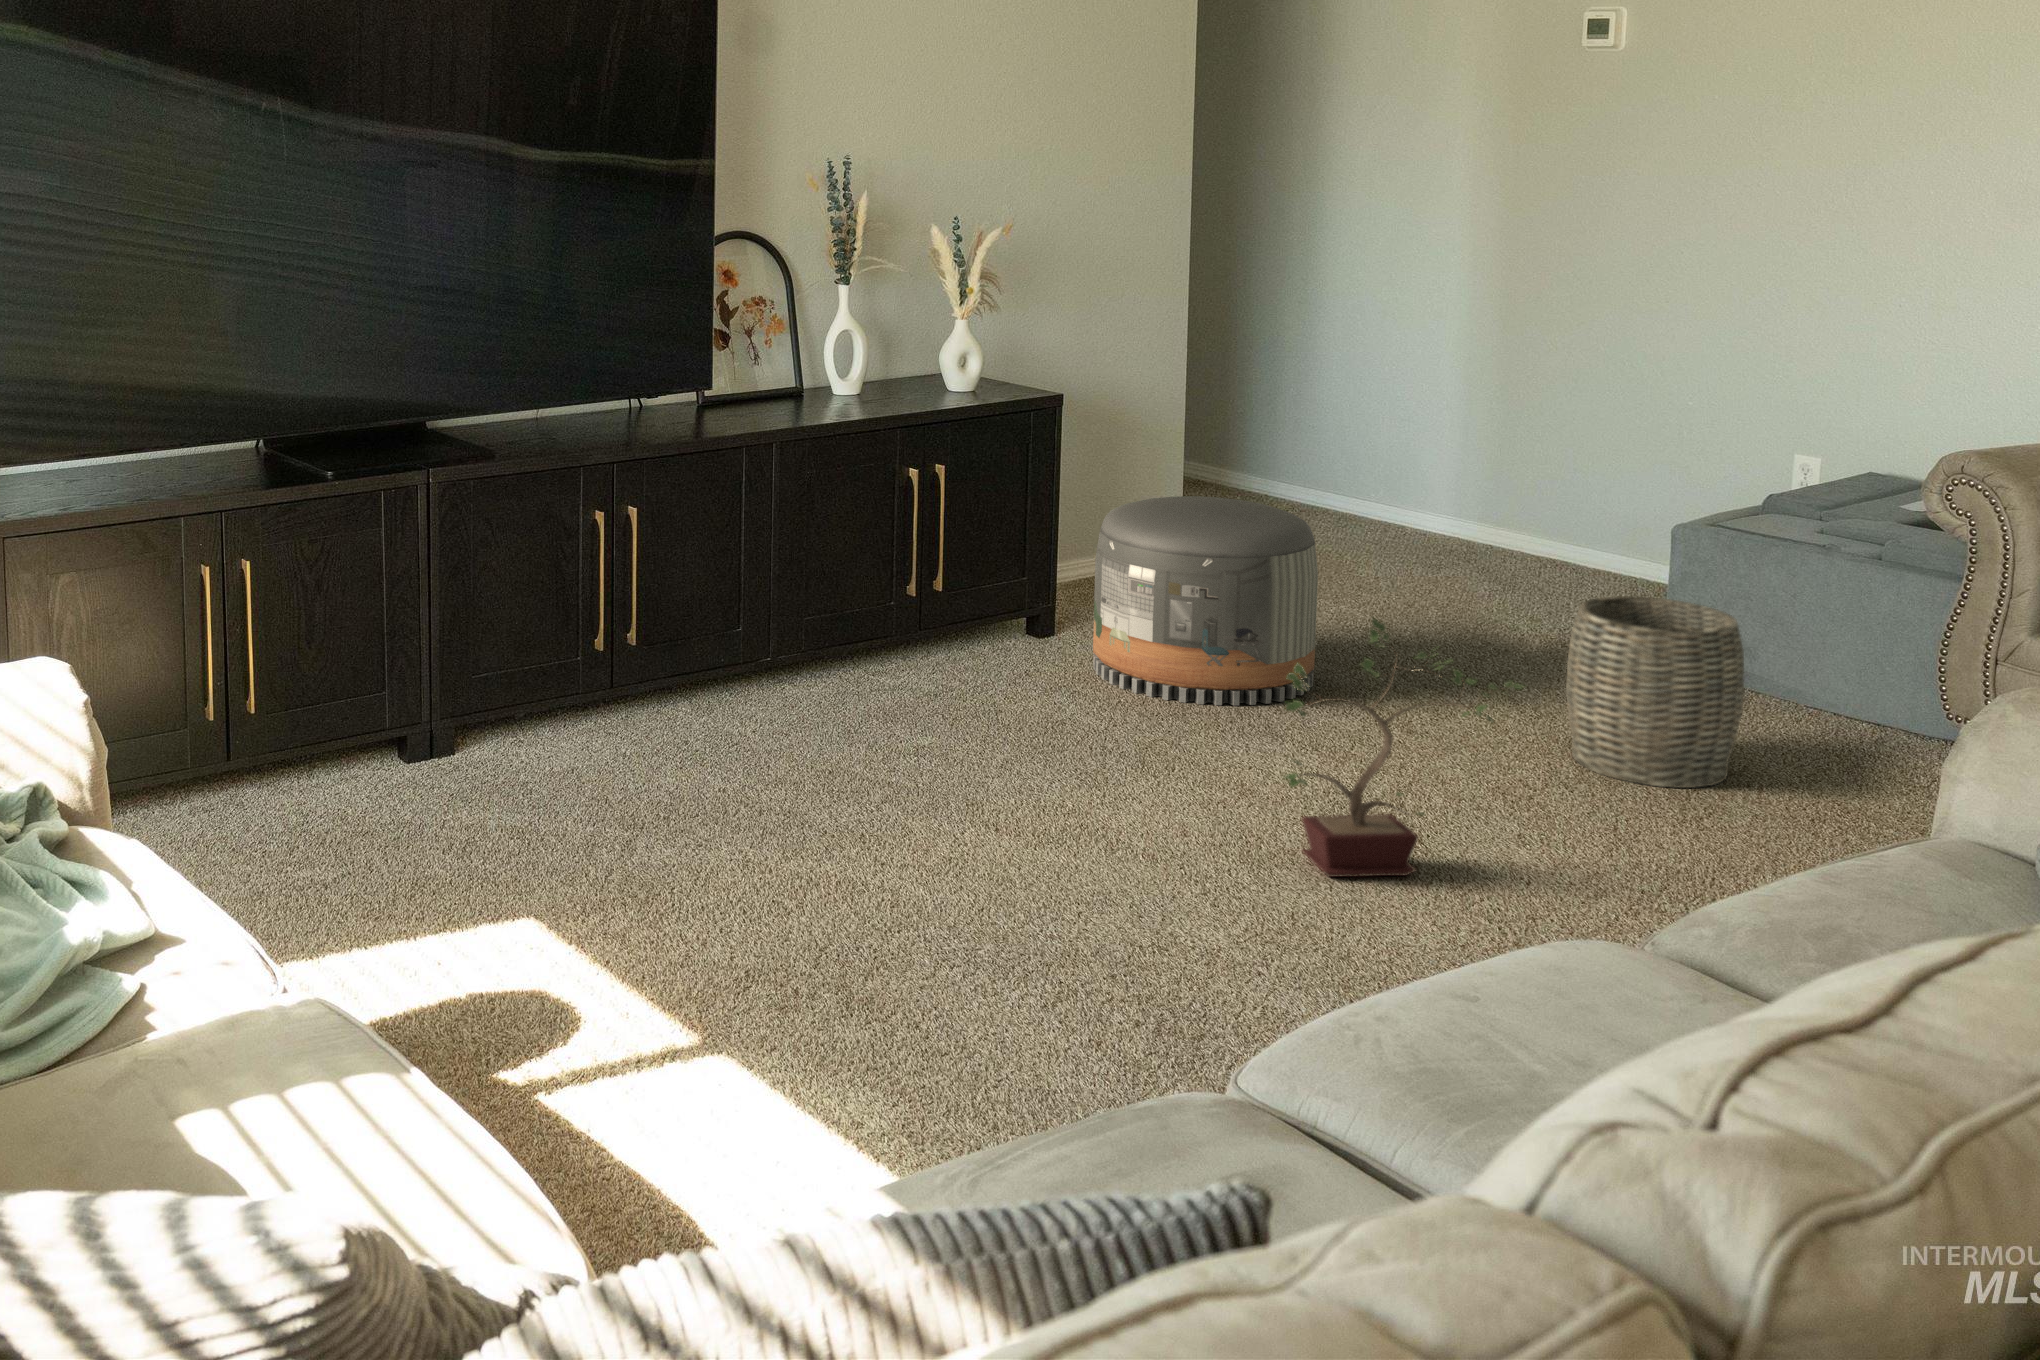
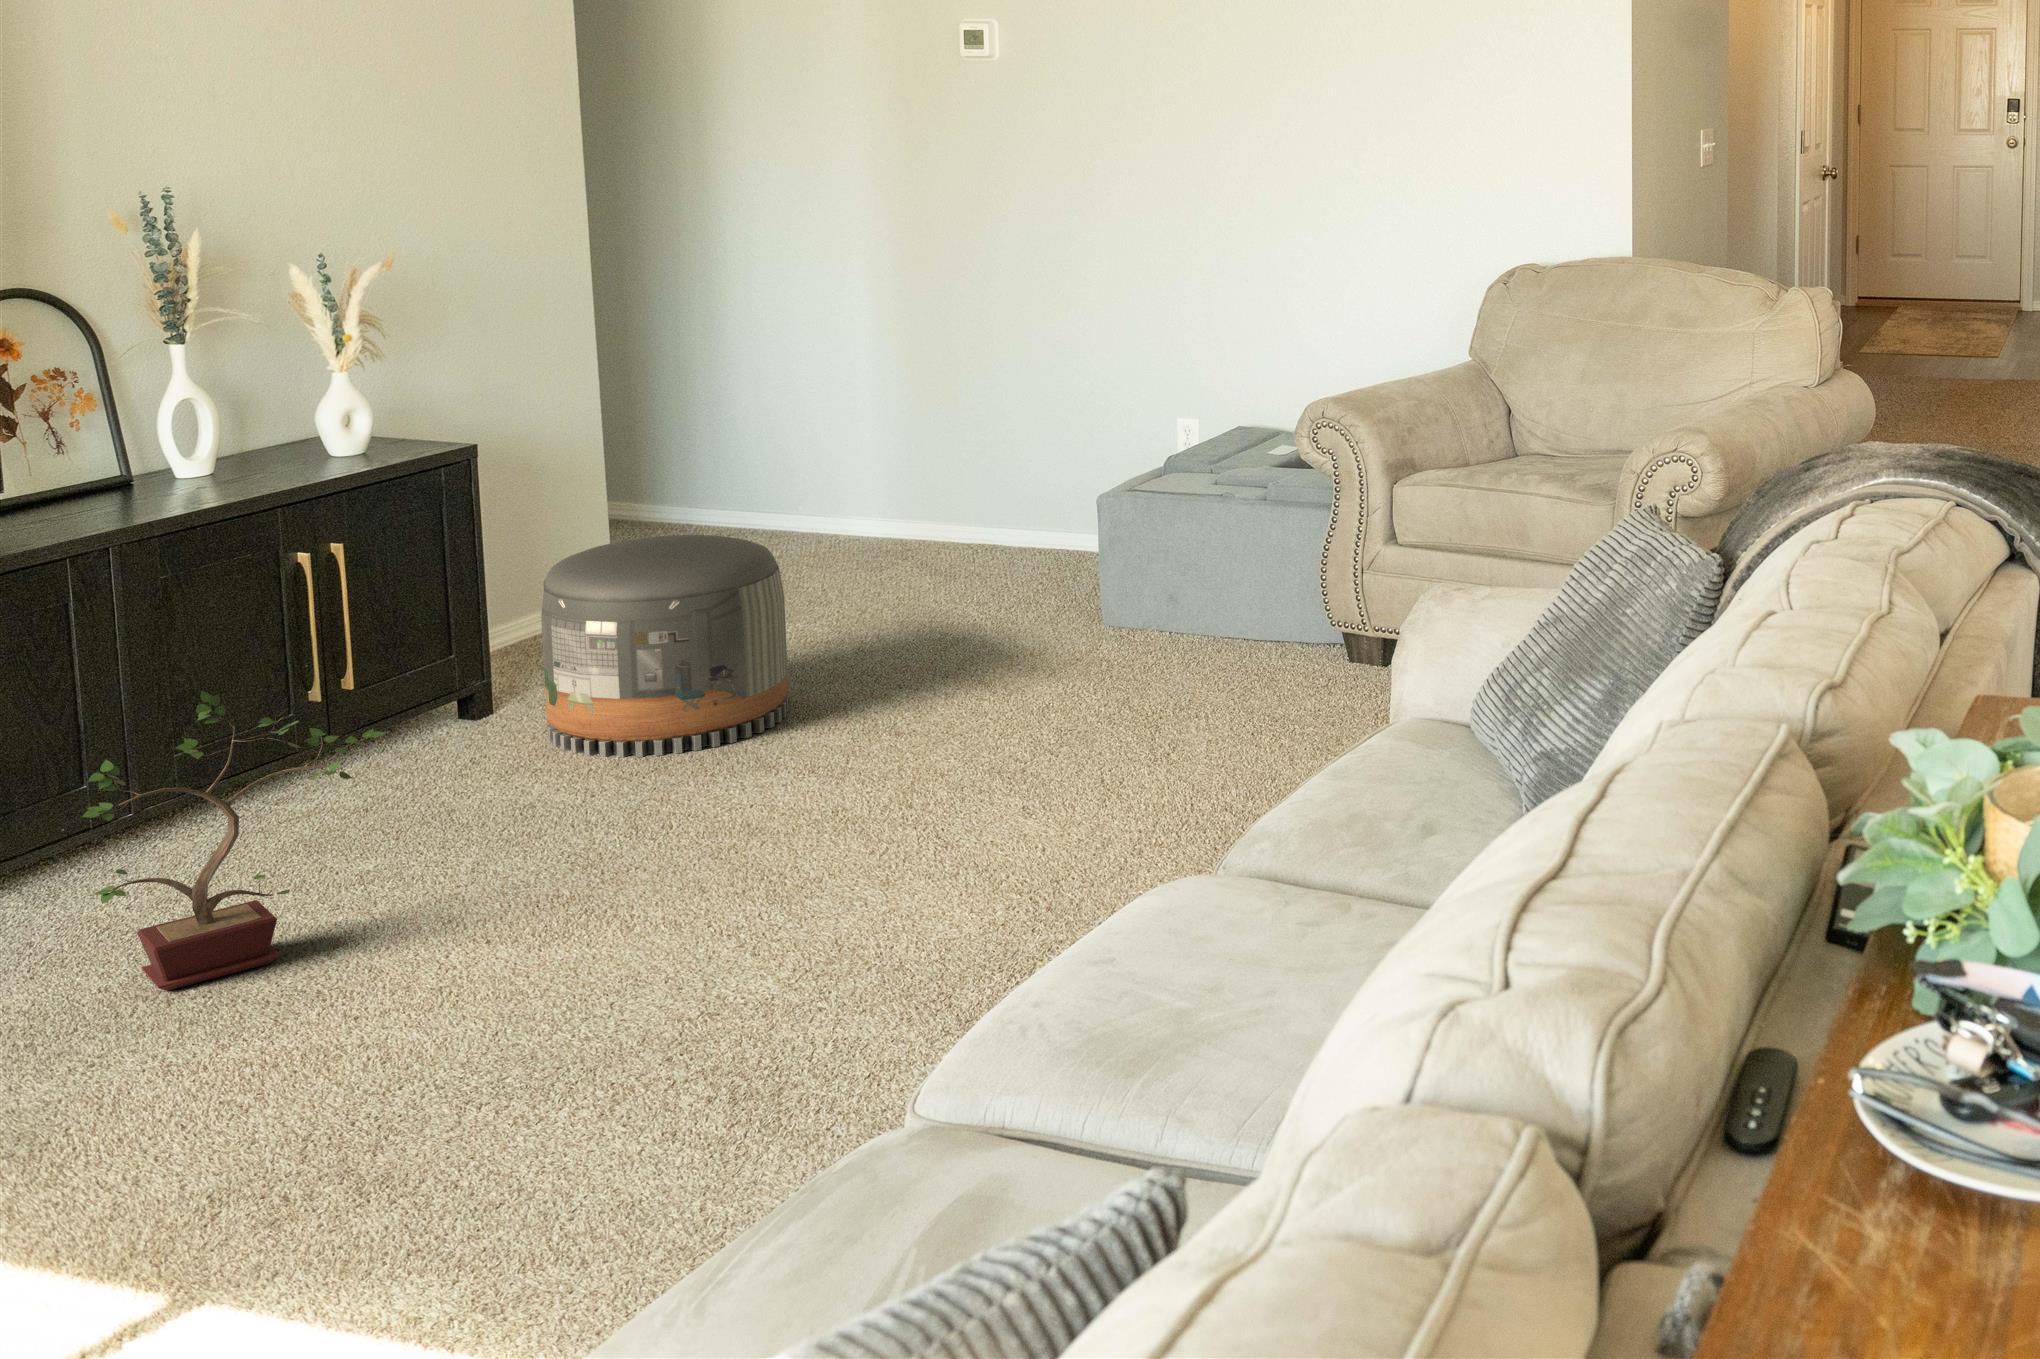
woven basket: present [1566,596,1744,788] -> none [1028,568,1171,737]
potted plant: present [1285,618,1524,877] -> present [82,691,386,991]

